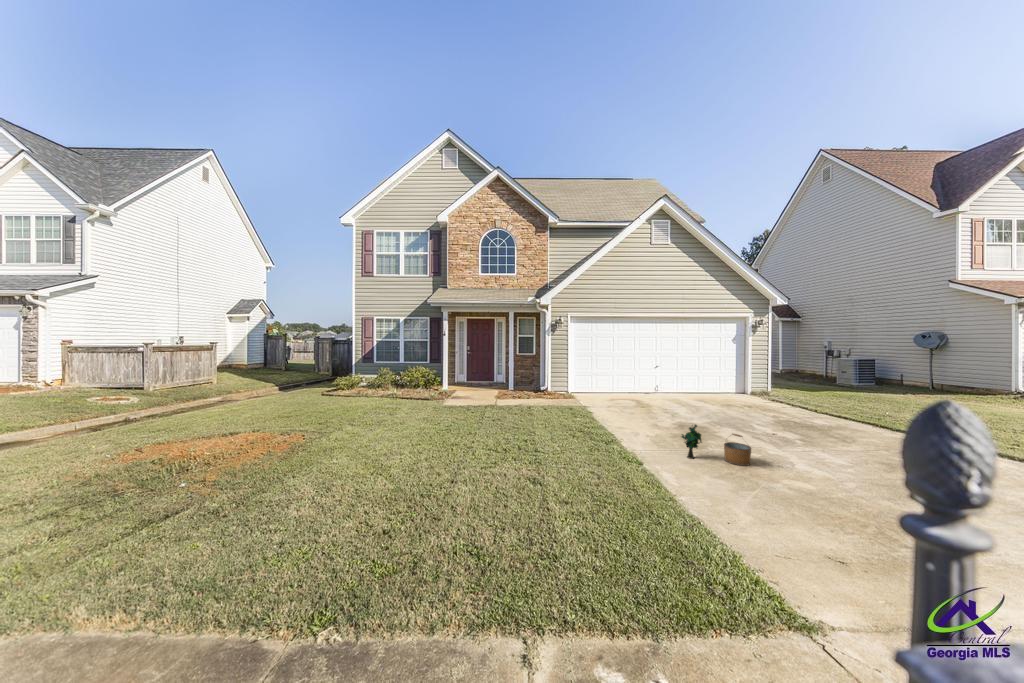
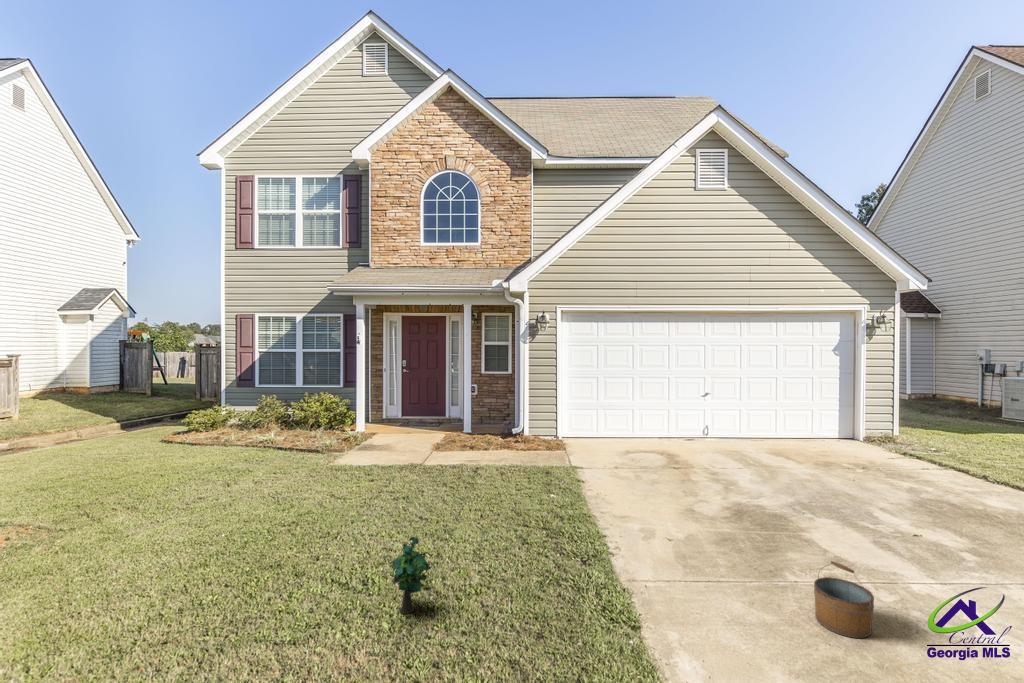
decorative plant: present [682,425,702,459] -> present [389,537,431,614]

